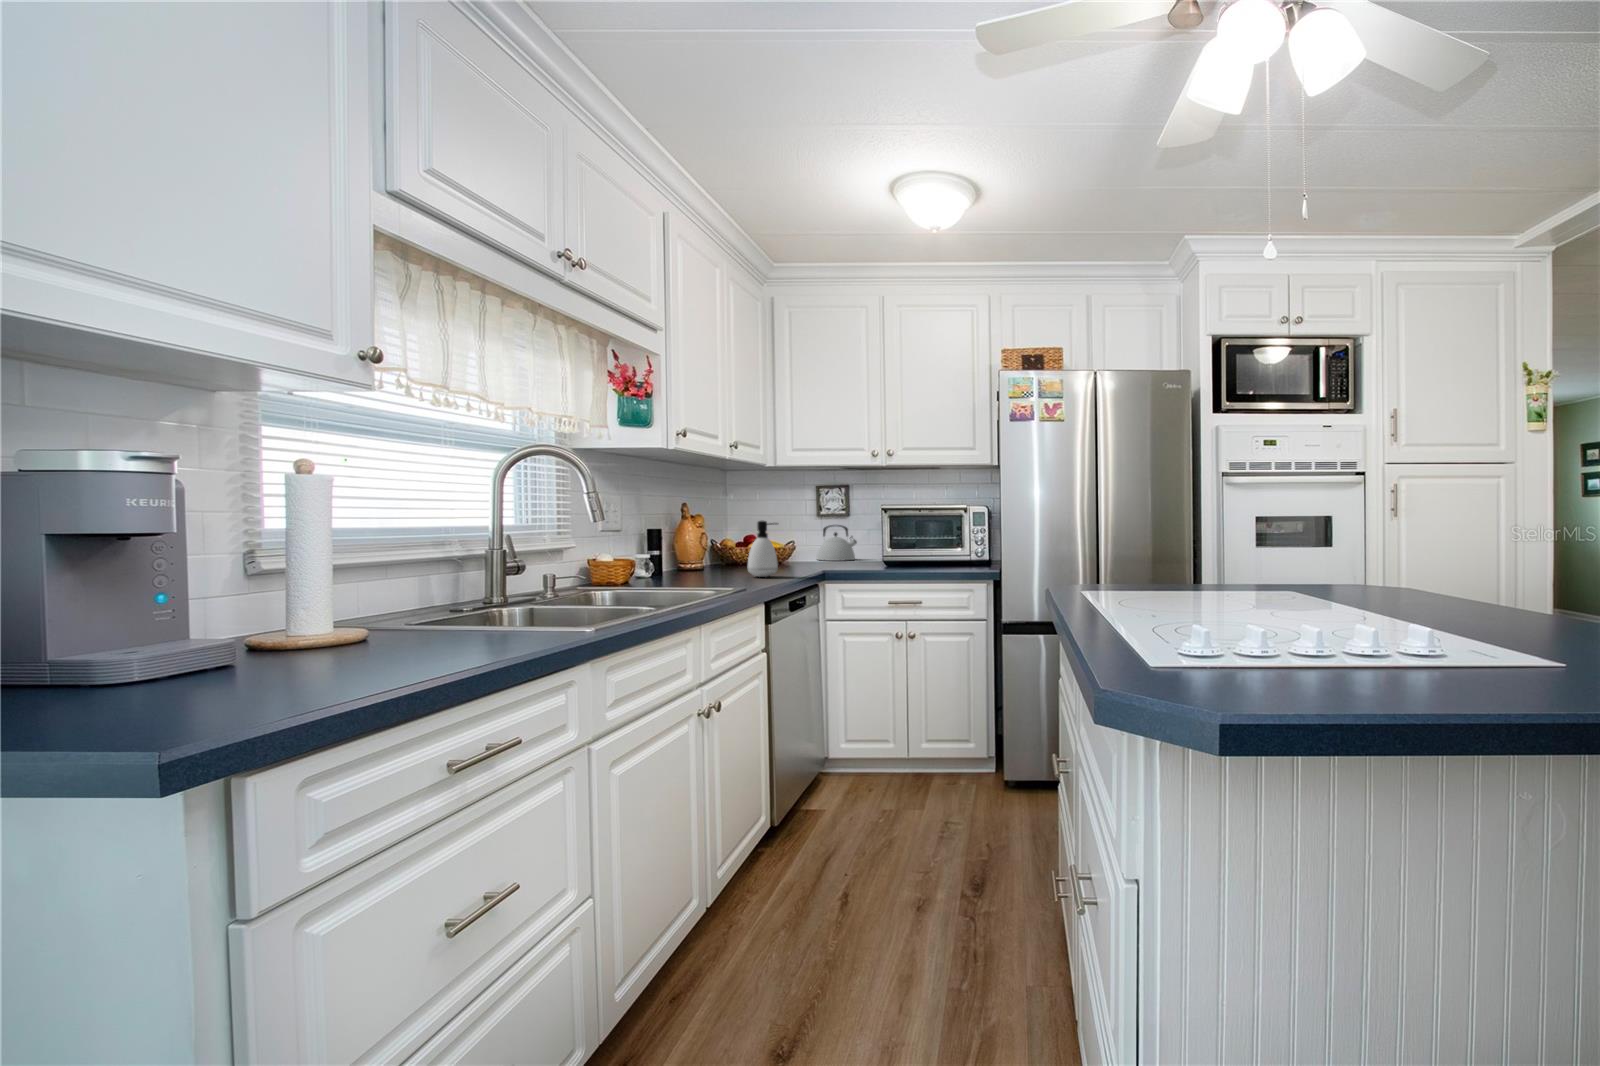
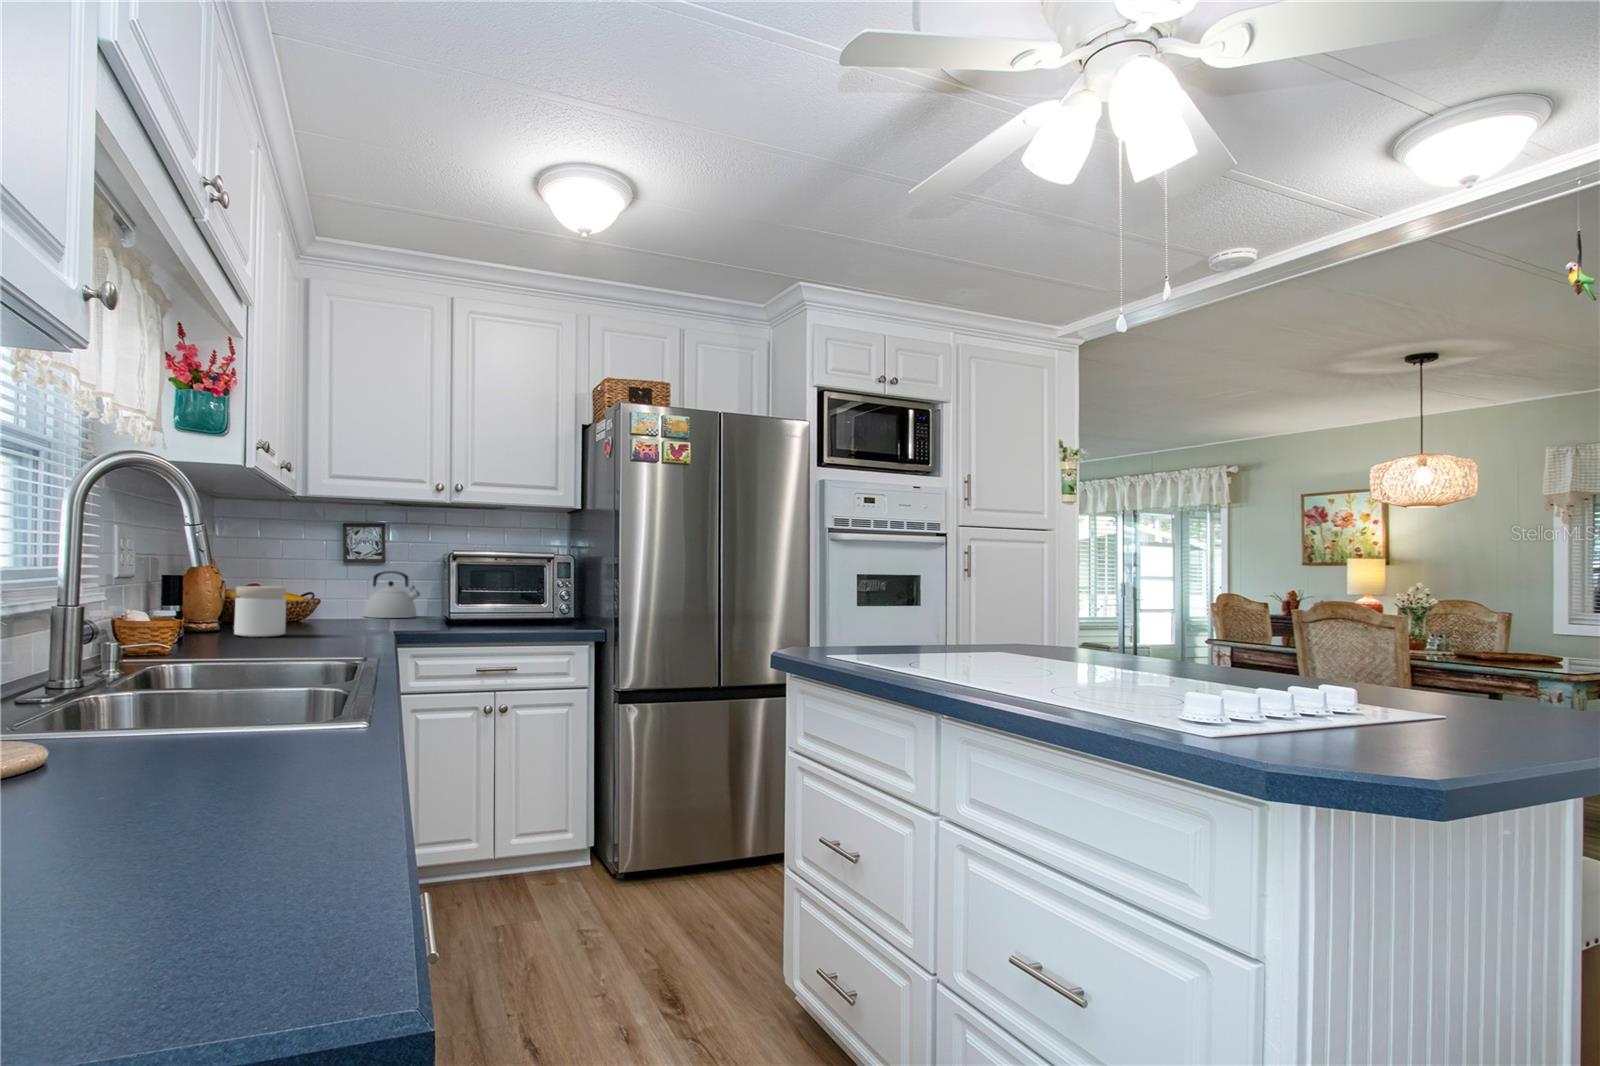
soap dispenser: present [748,521,778,577] -> none [317,567,361,637]
jar: none [694,537,729,576] -> present [234,586,287,637]

